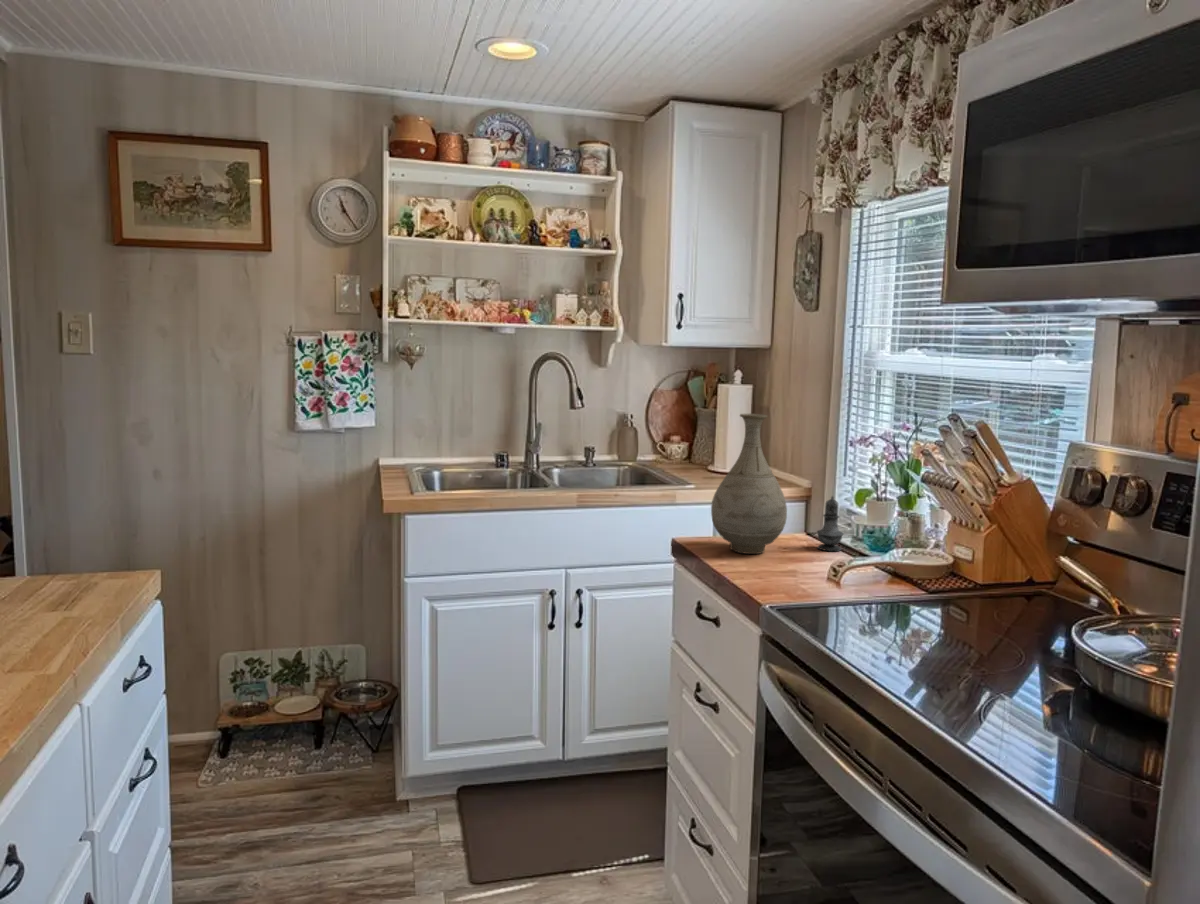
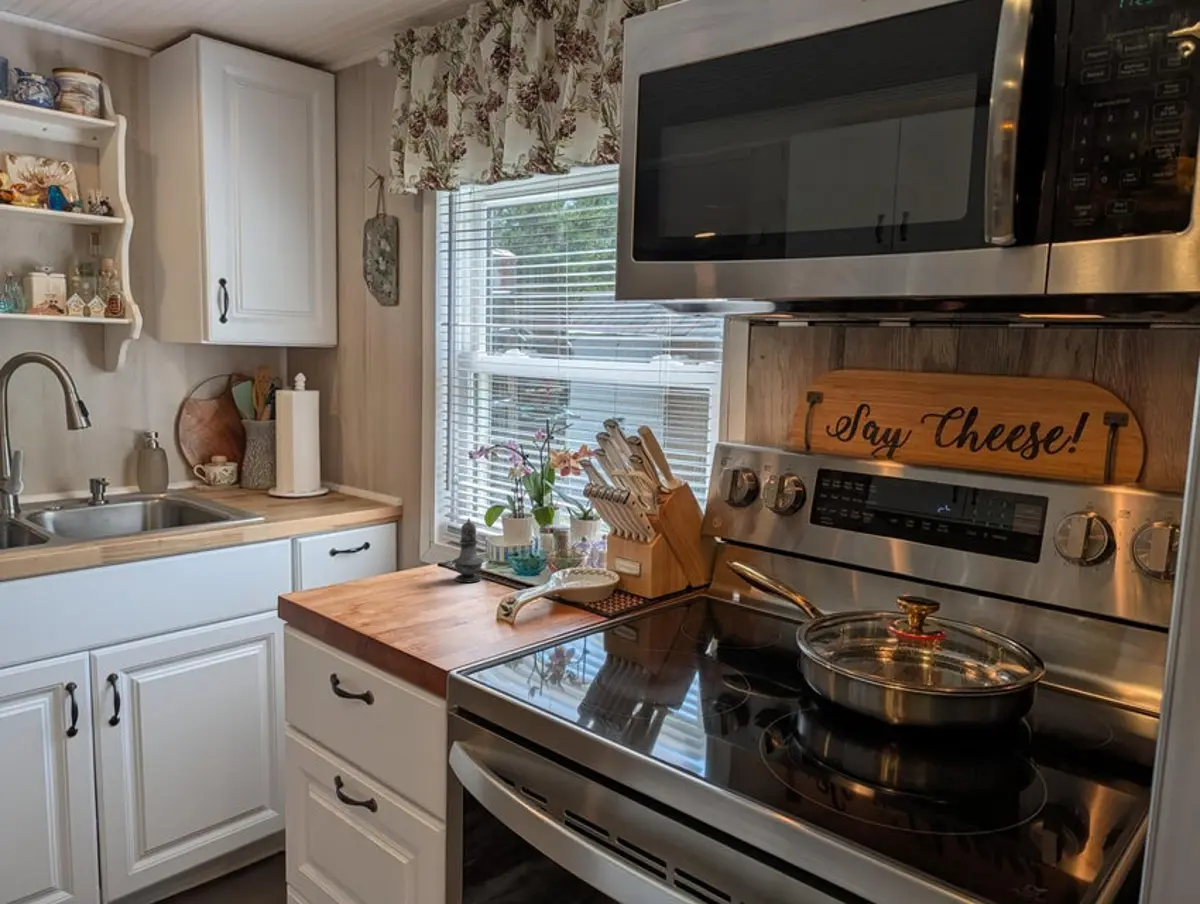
vase: present [711,414,787,554] -> none [330,428,425,602]

